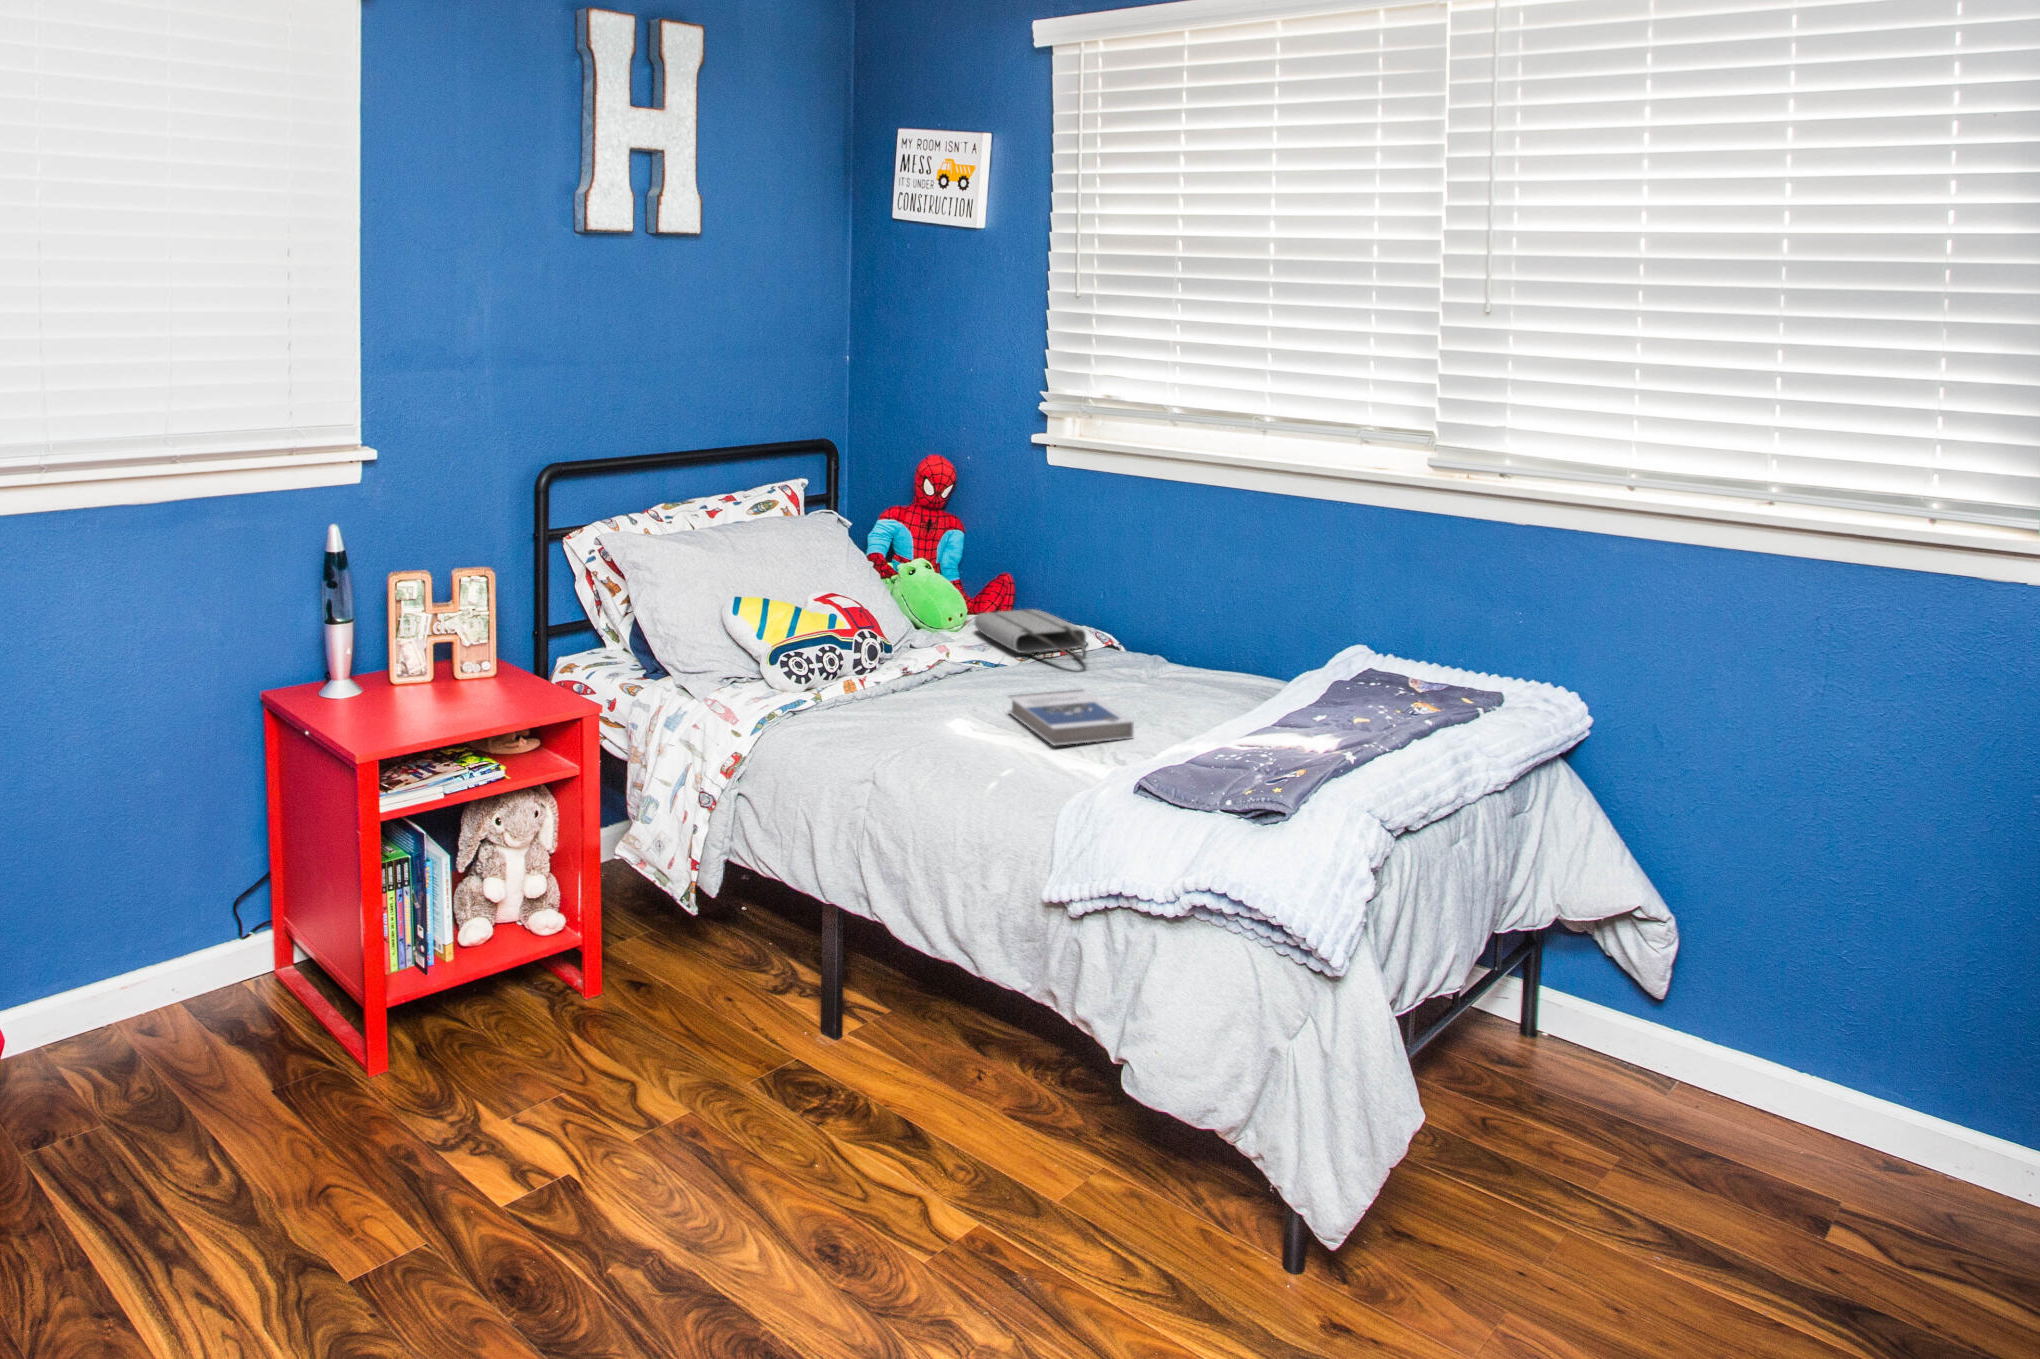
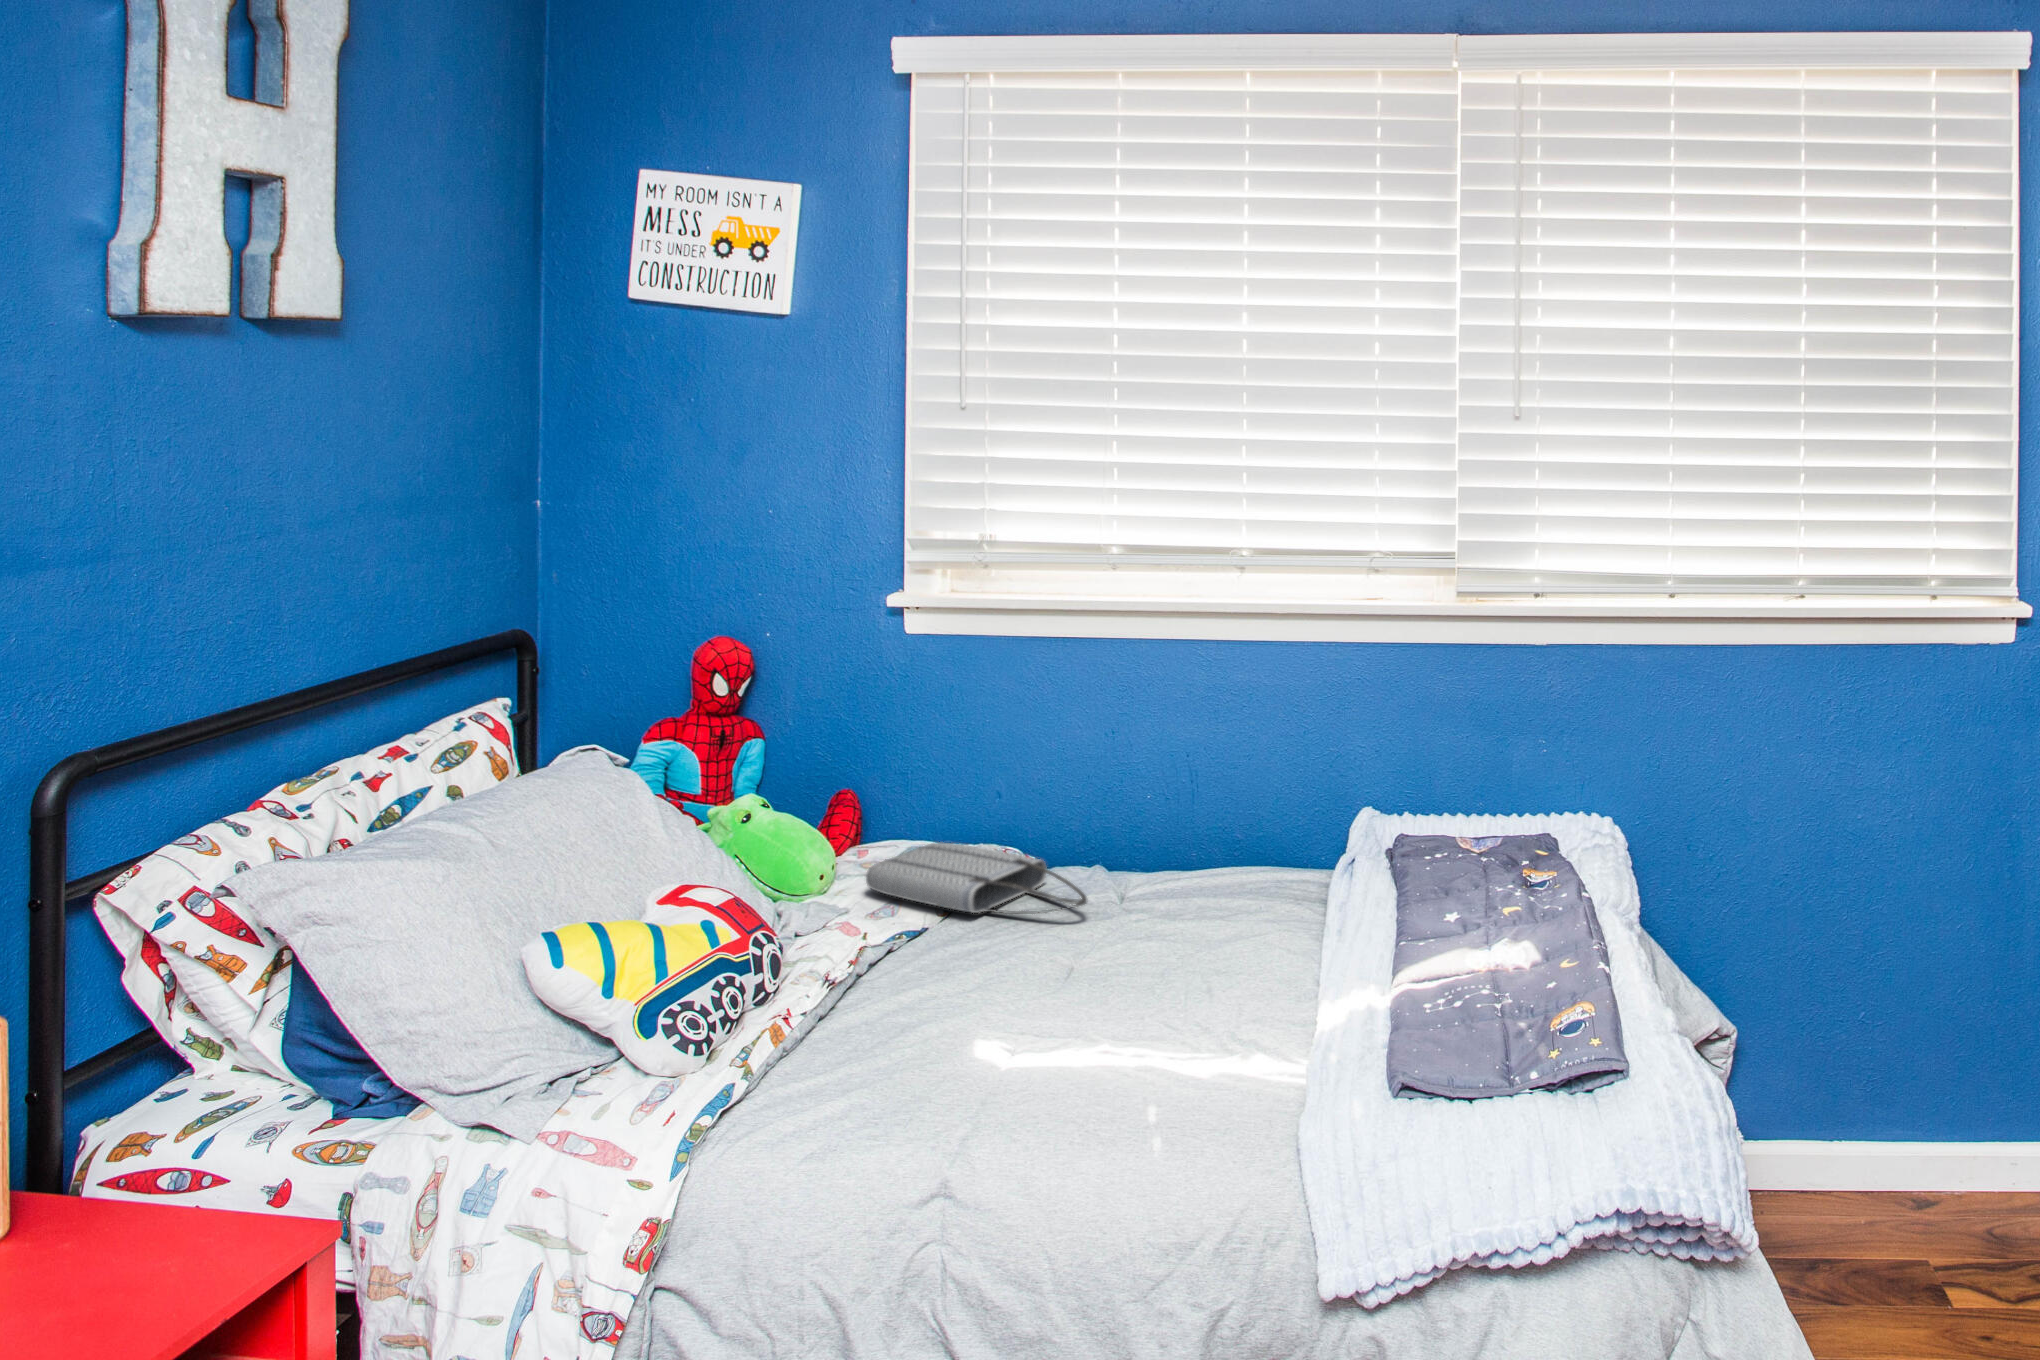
hardback book: present [1008,690,1134,746] -> none [1070,950,1270,1047]

